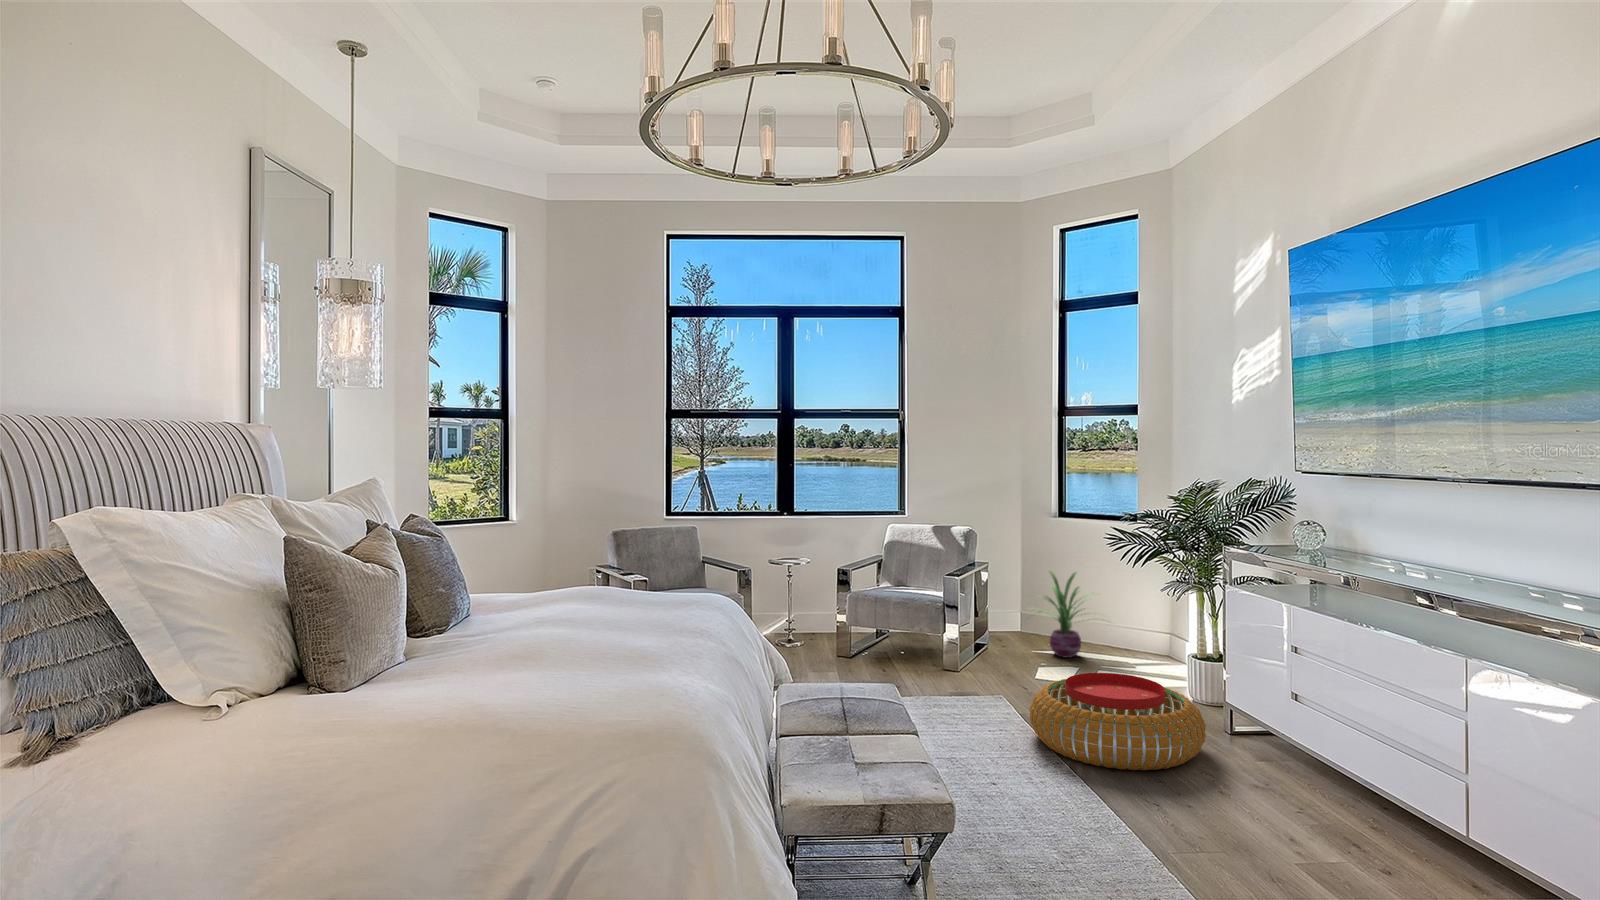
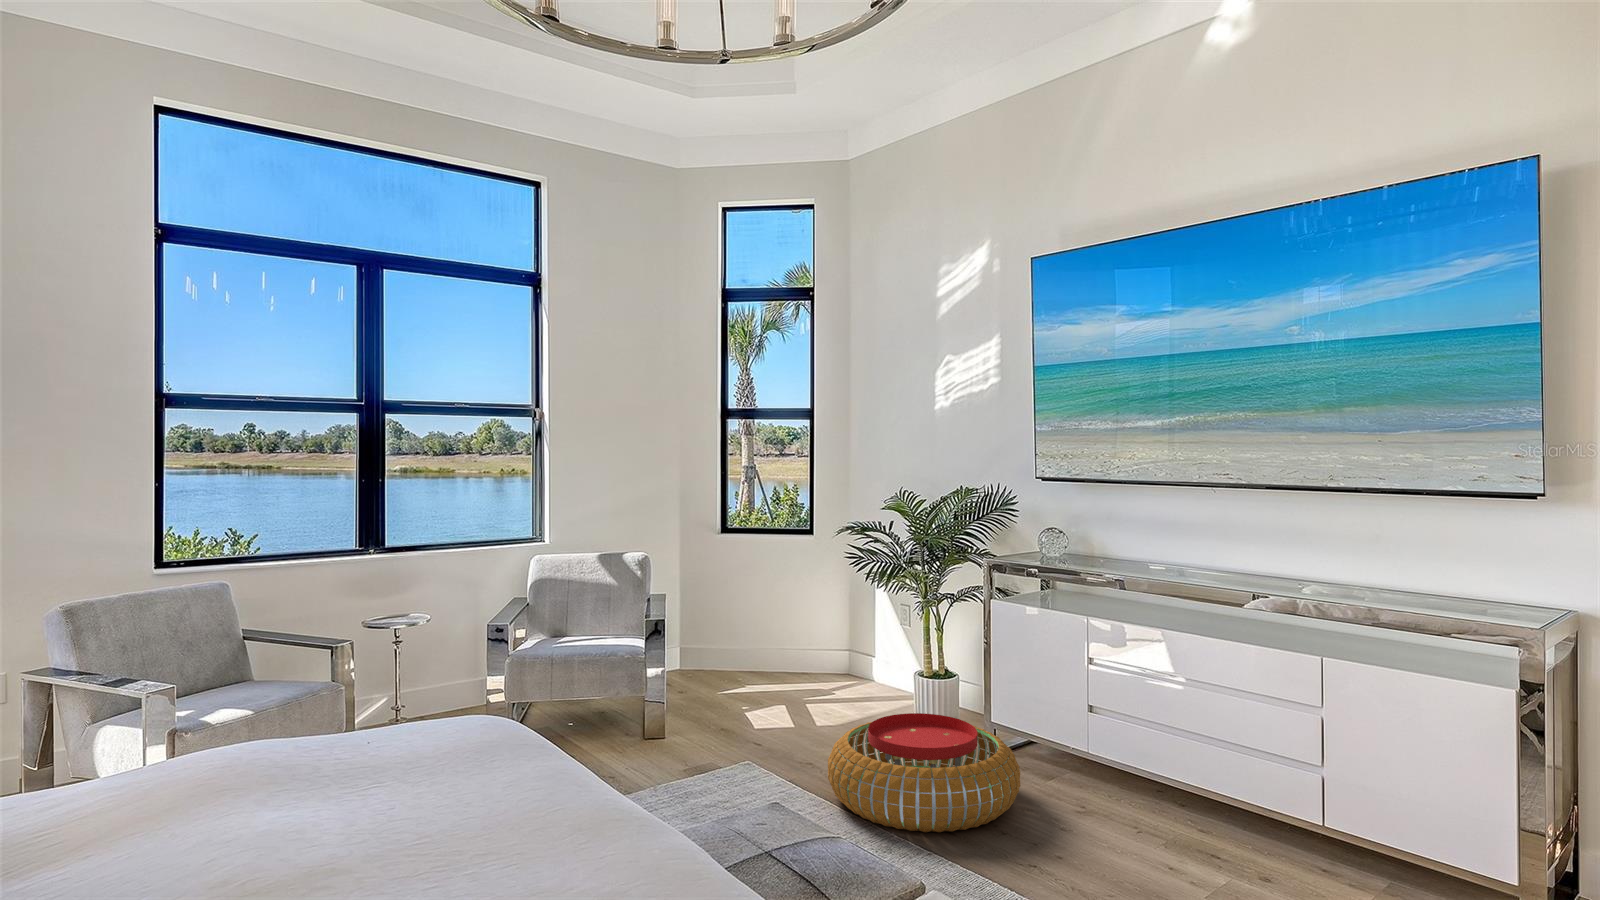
decorative plant: present [1028,571,1088,657] -> none [697,596,805,697]

